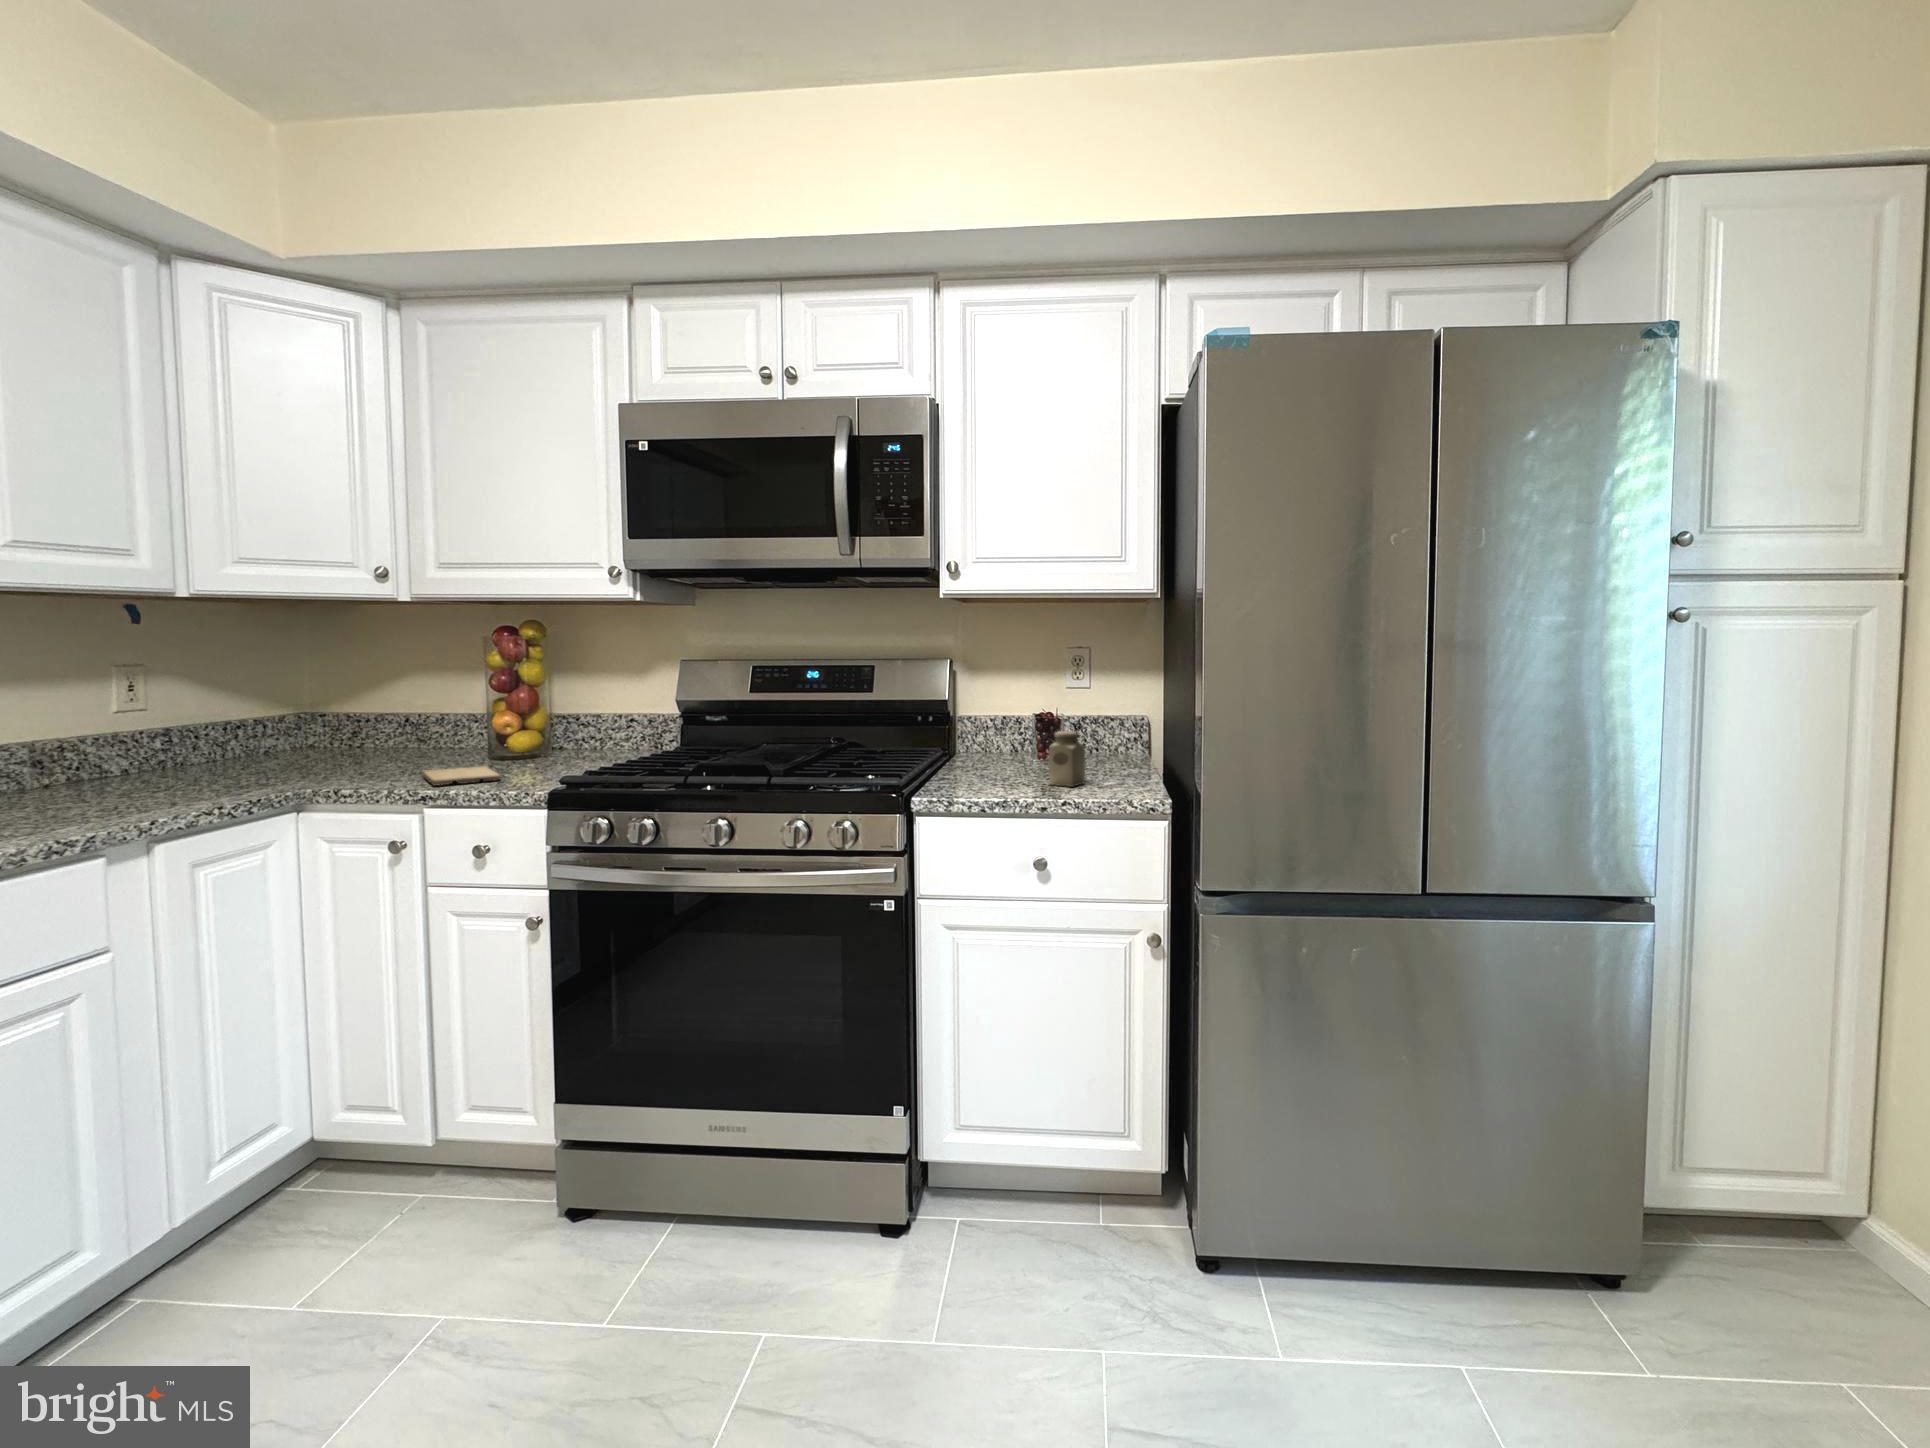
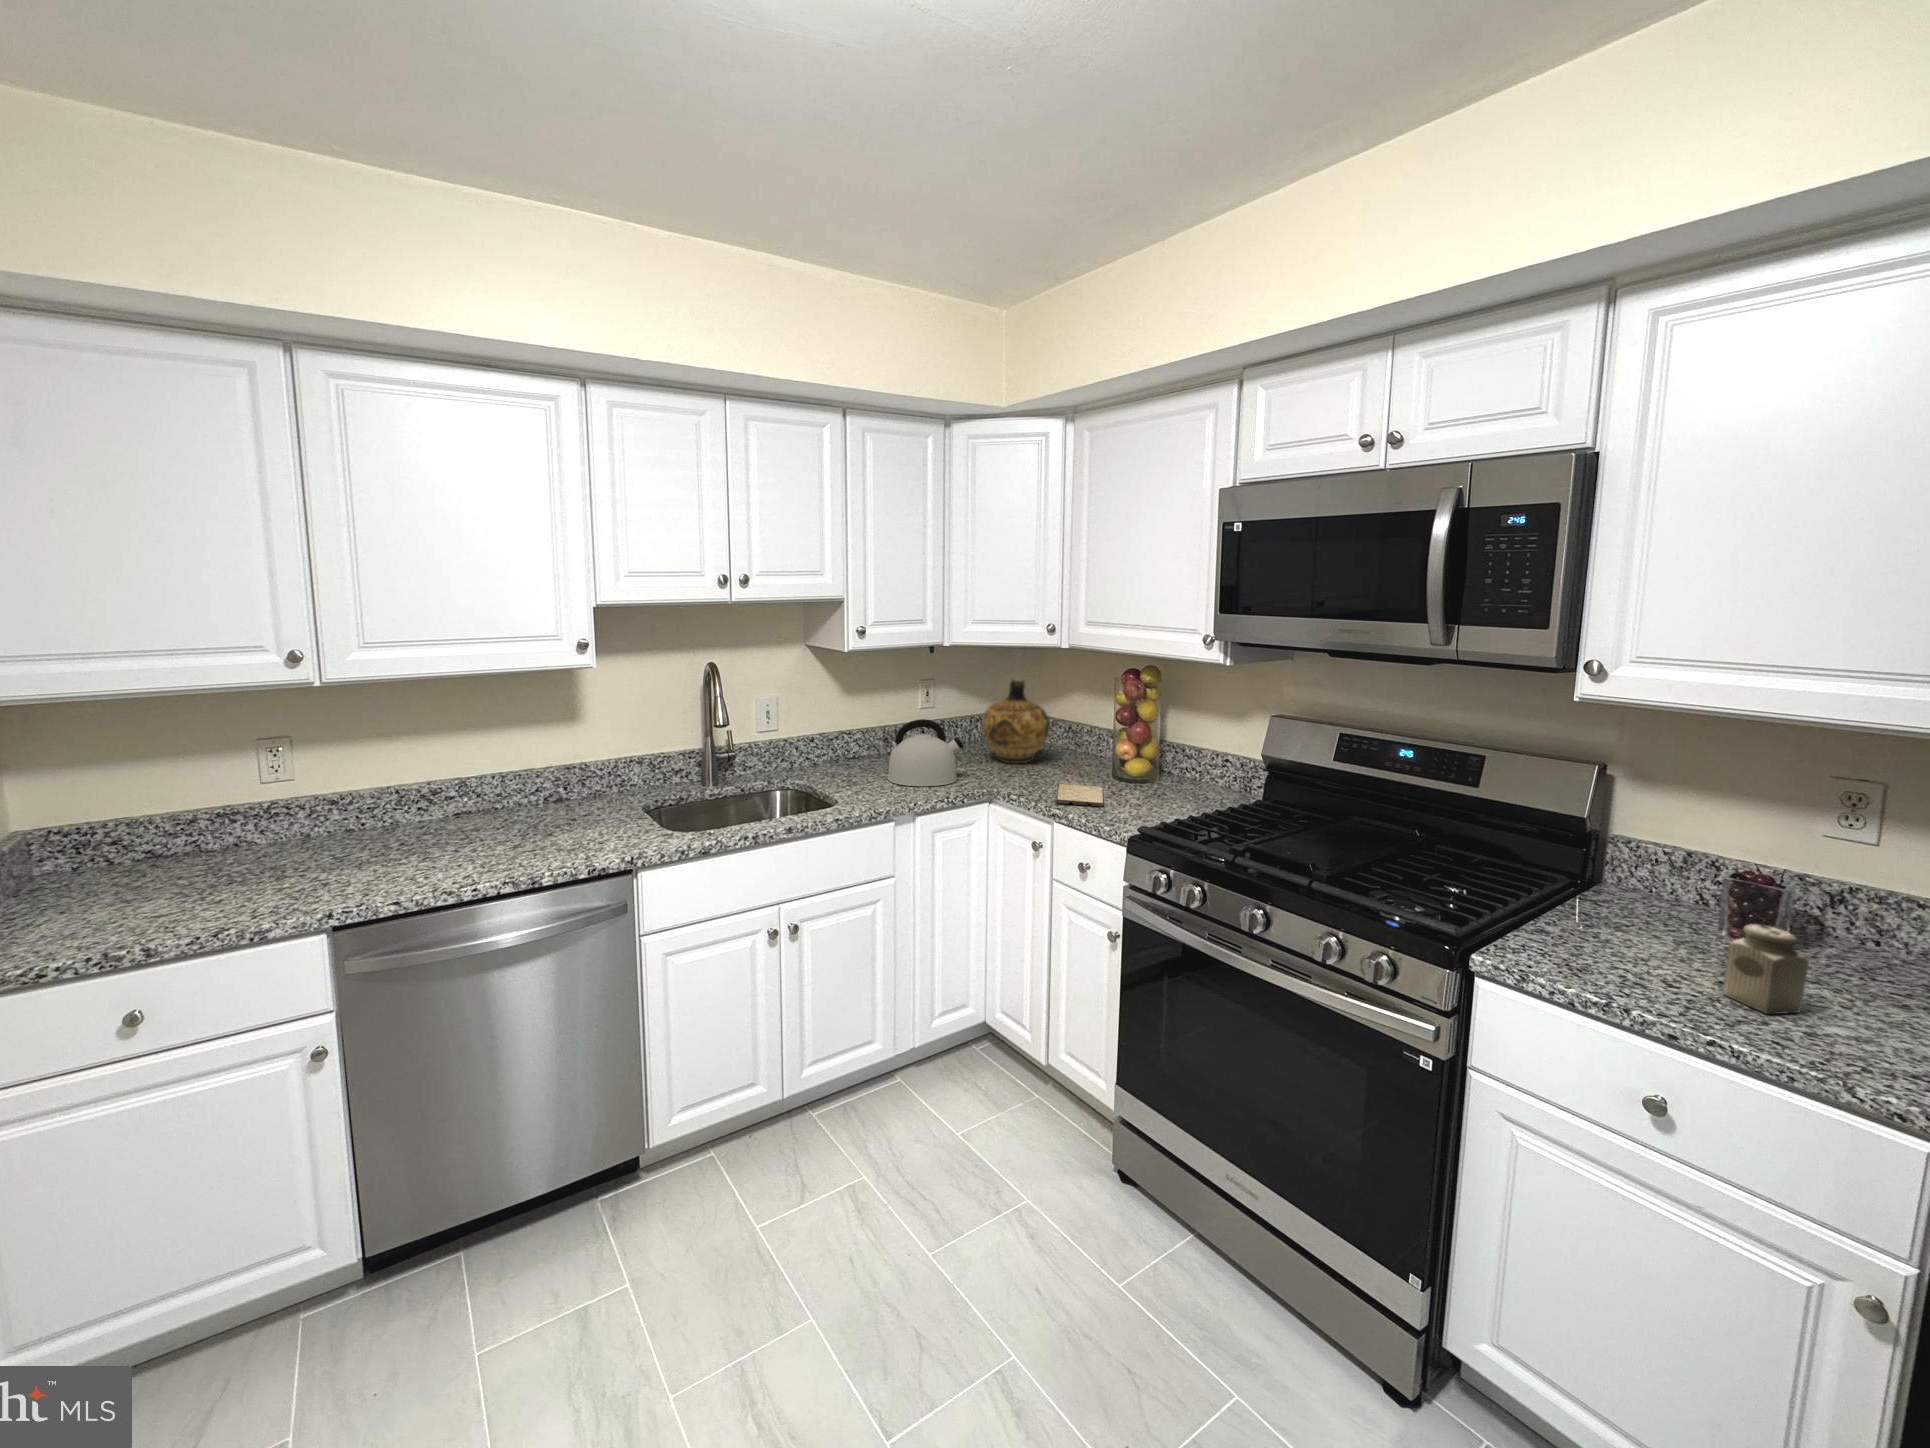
ceramic jug: none [258,648,379,769] -> present [982,680,1050,763]
kettle: none [84,703,245,809] -> present [888,719,964,786]

